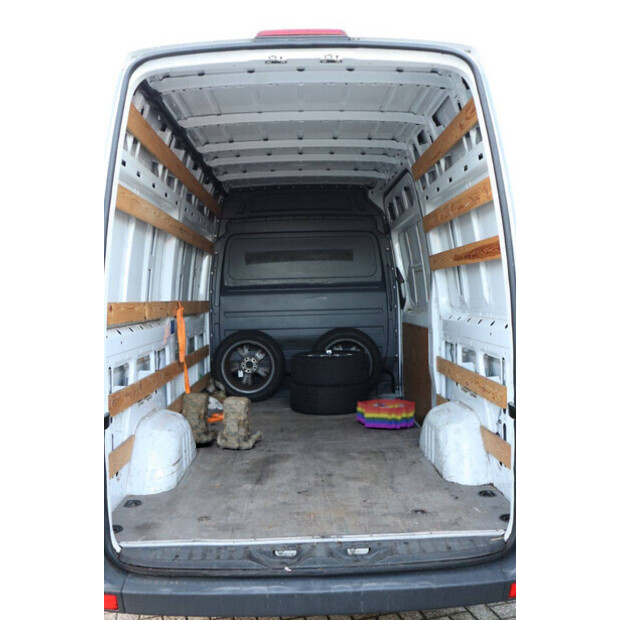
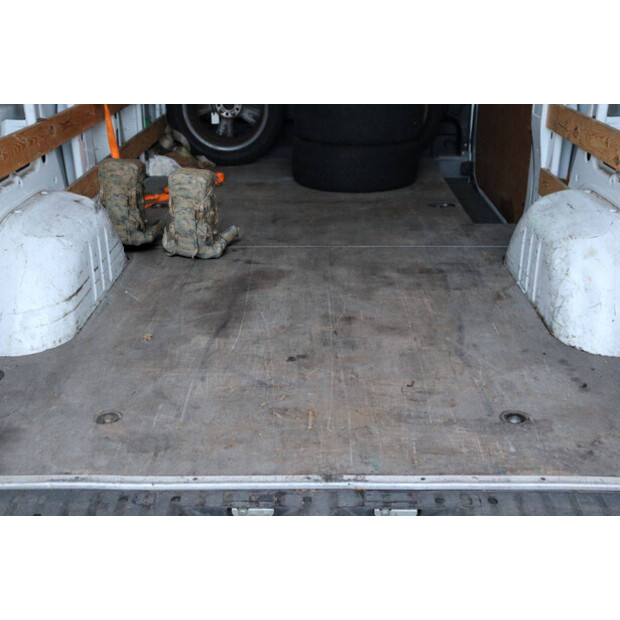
storage bin: present [357,399,415,428] -> none [400,169,500,223]

